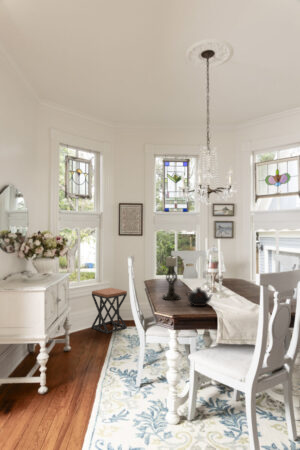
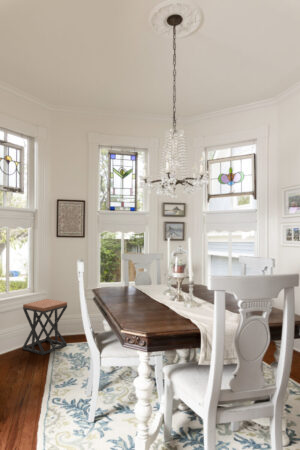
candle holder: present [163,256,180,300] -> none [122,260,144,313]
teapot: present [186,287,212,306] -> none [152,296,187,319]

